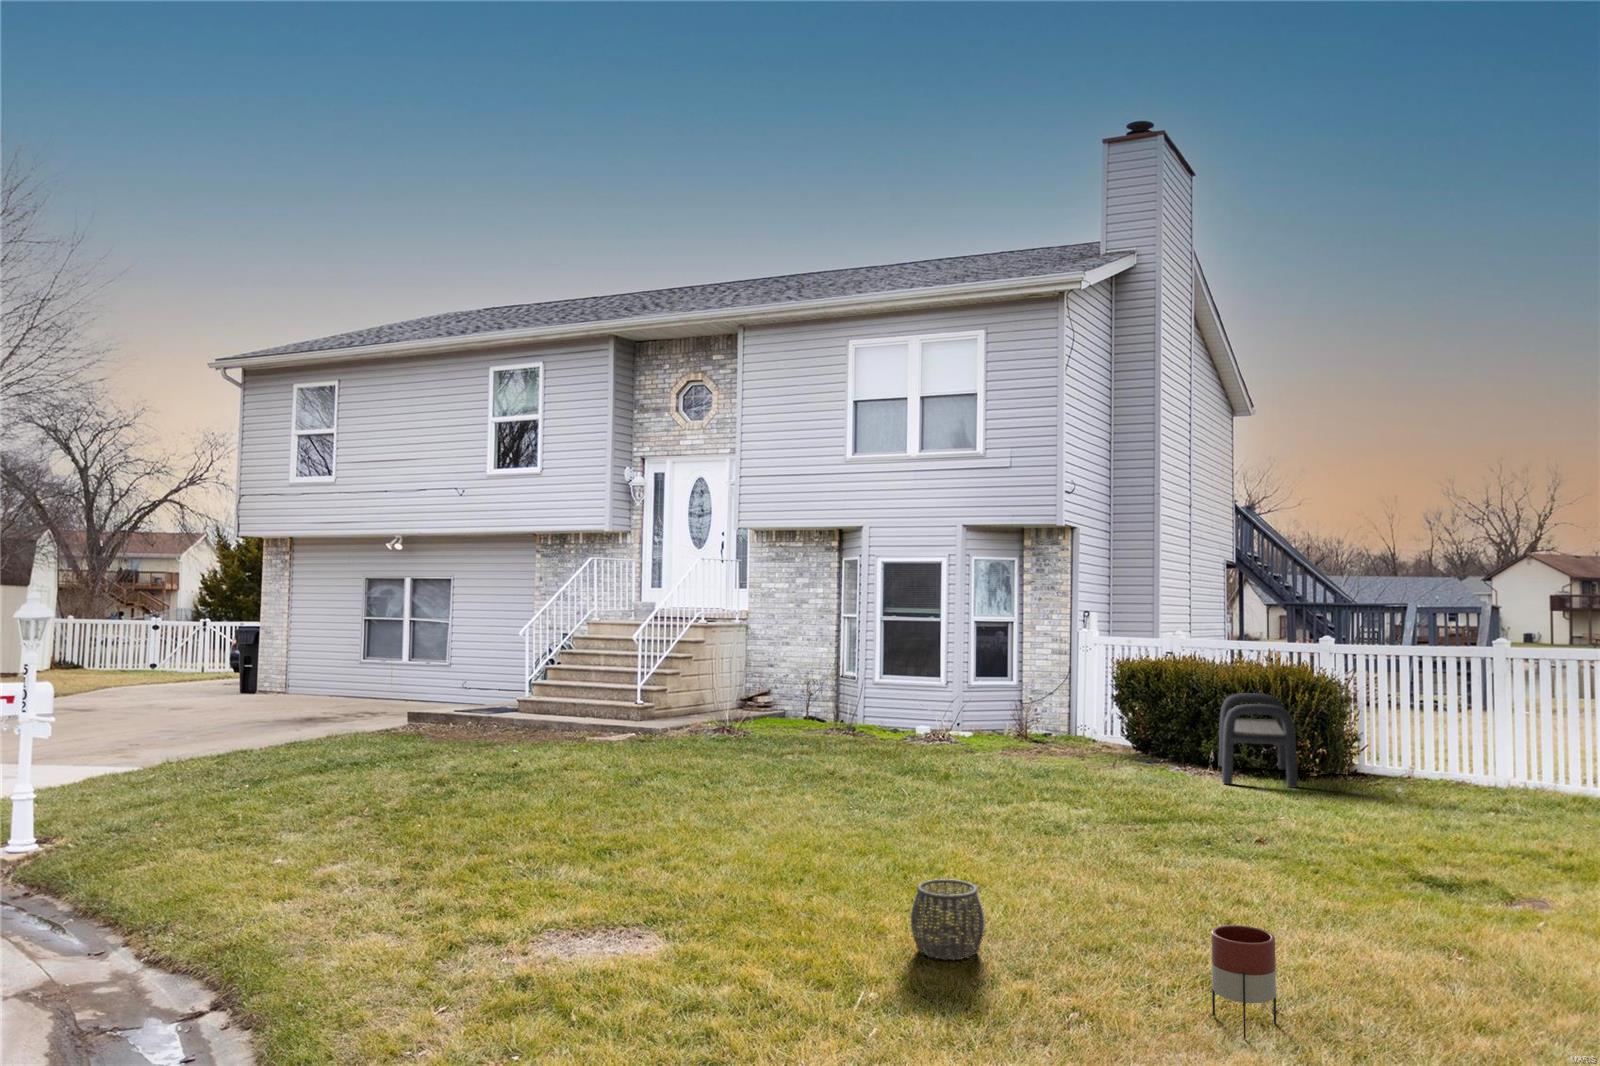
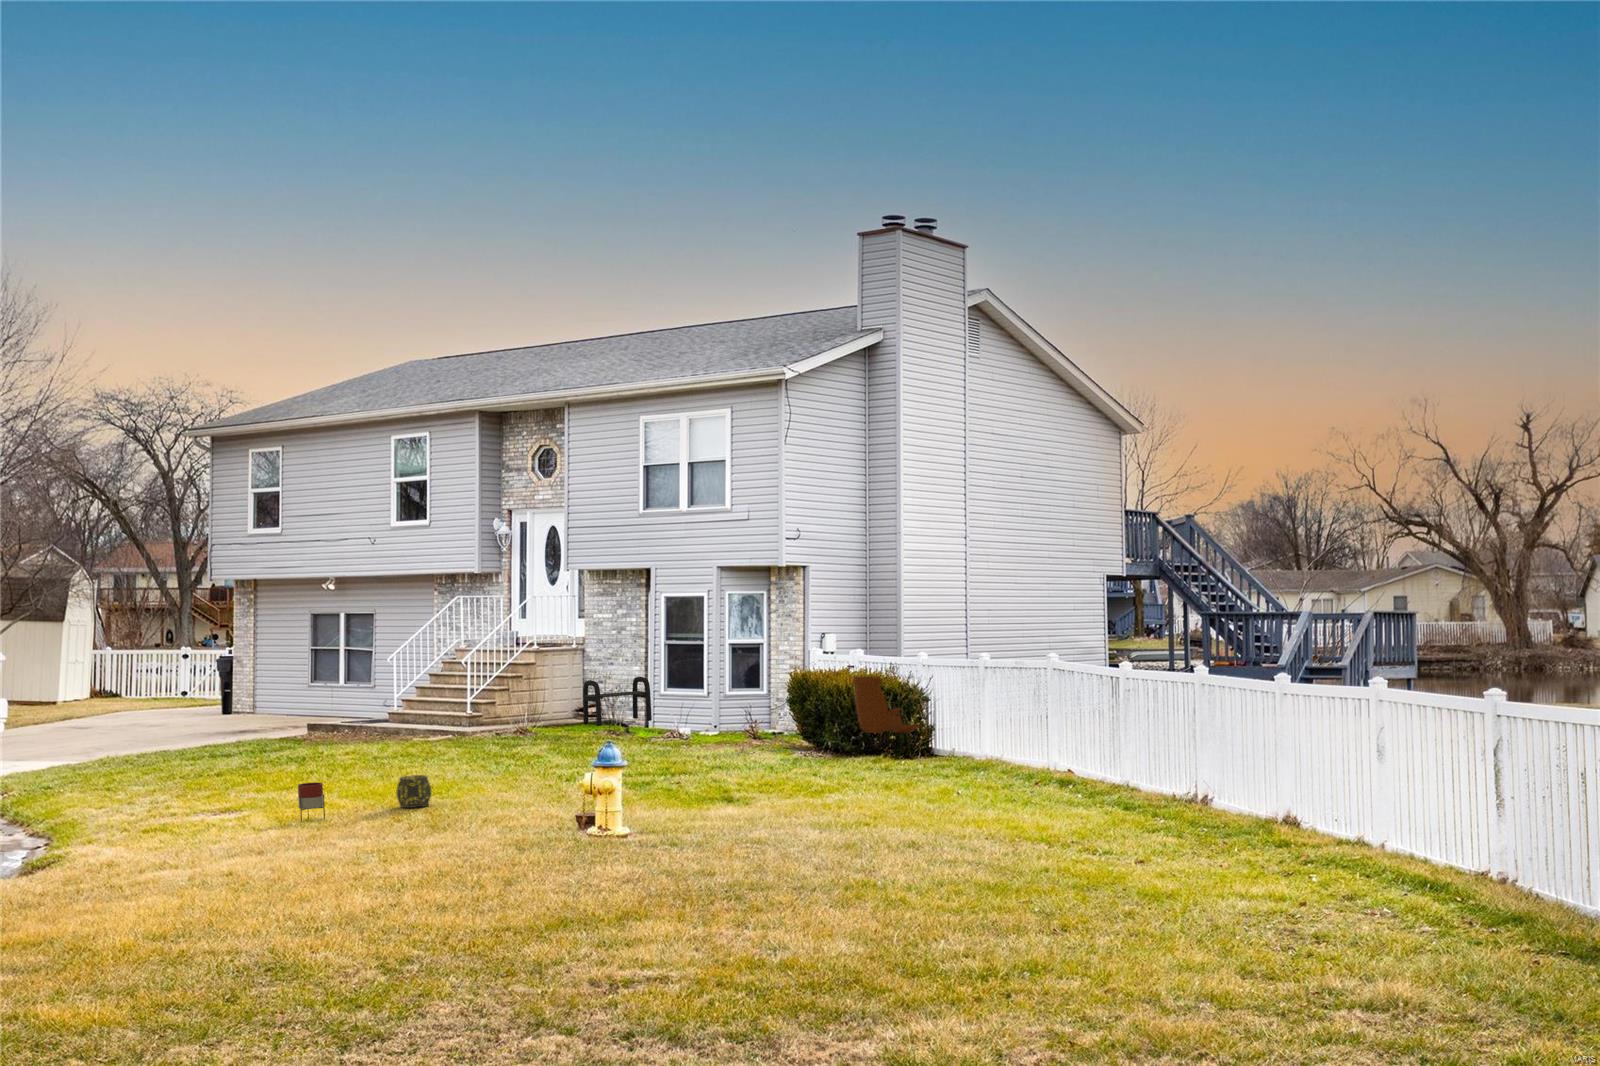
lounge chair: none [1349,670,1425,782] -> present [853,676,921,751]
bench: present [1219,693,1298,788] -> present [583,677,652,725]
planter: present [1211,925,1276,1039] -> present [298,783,325,822]

